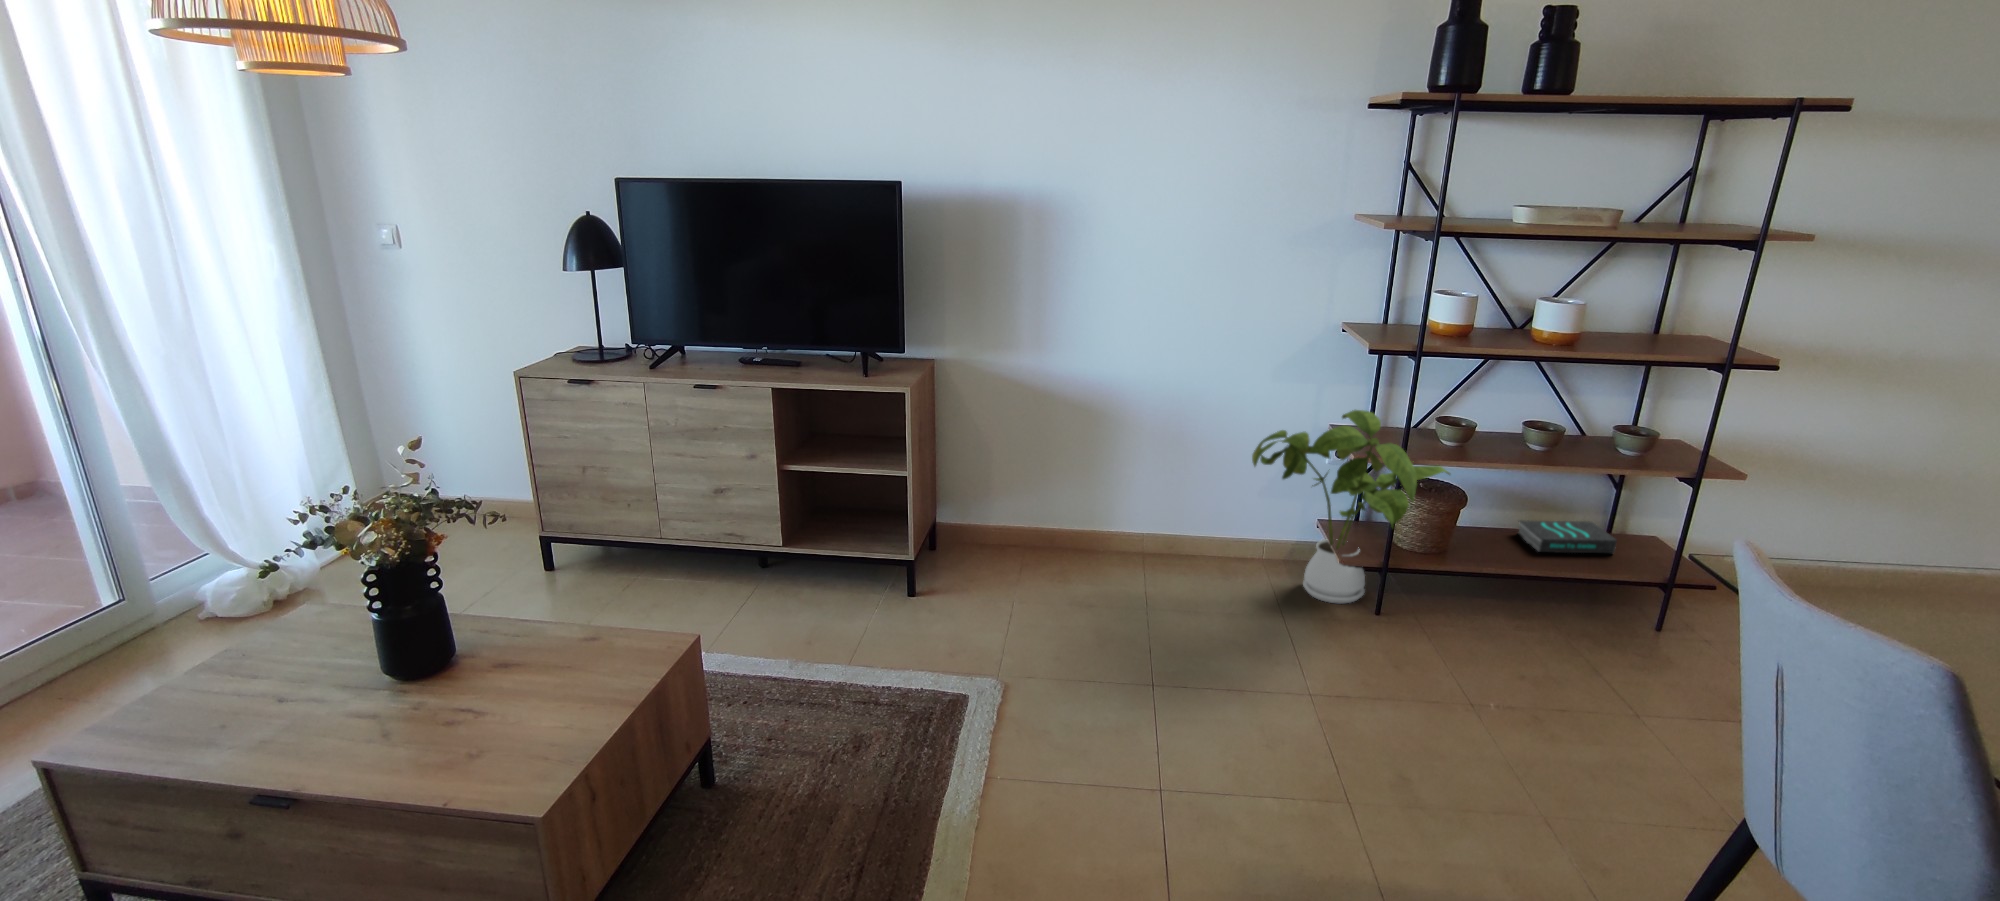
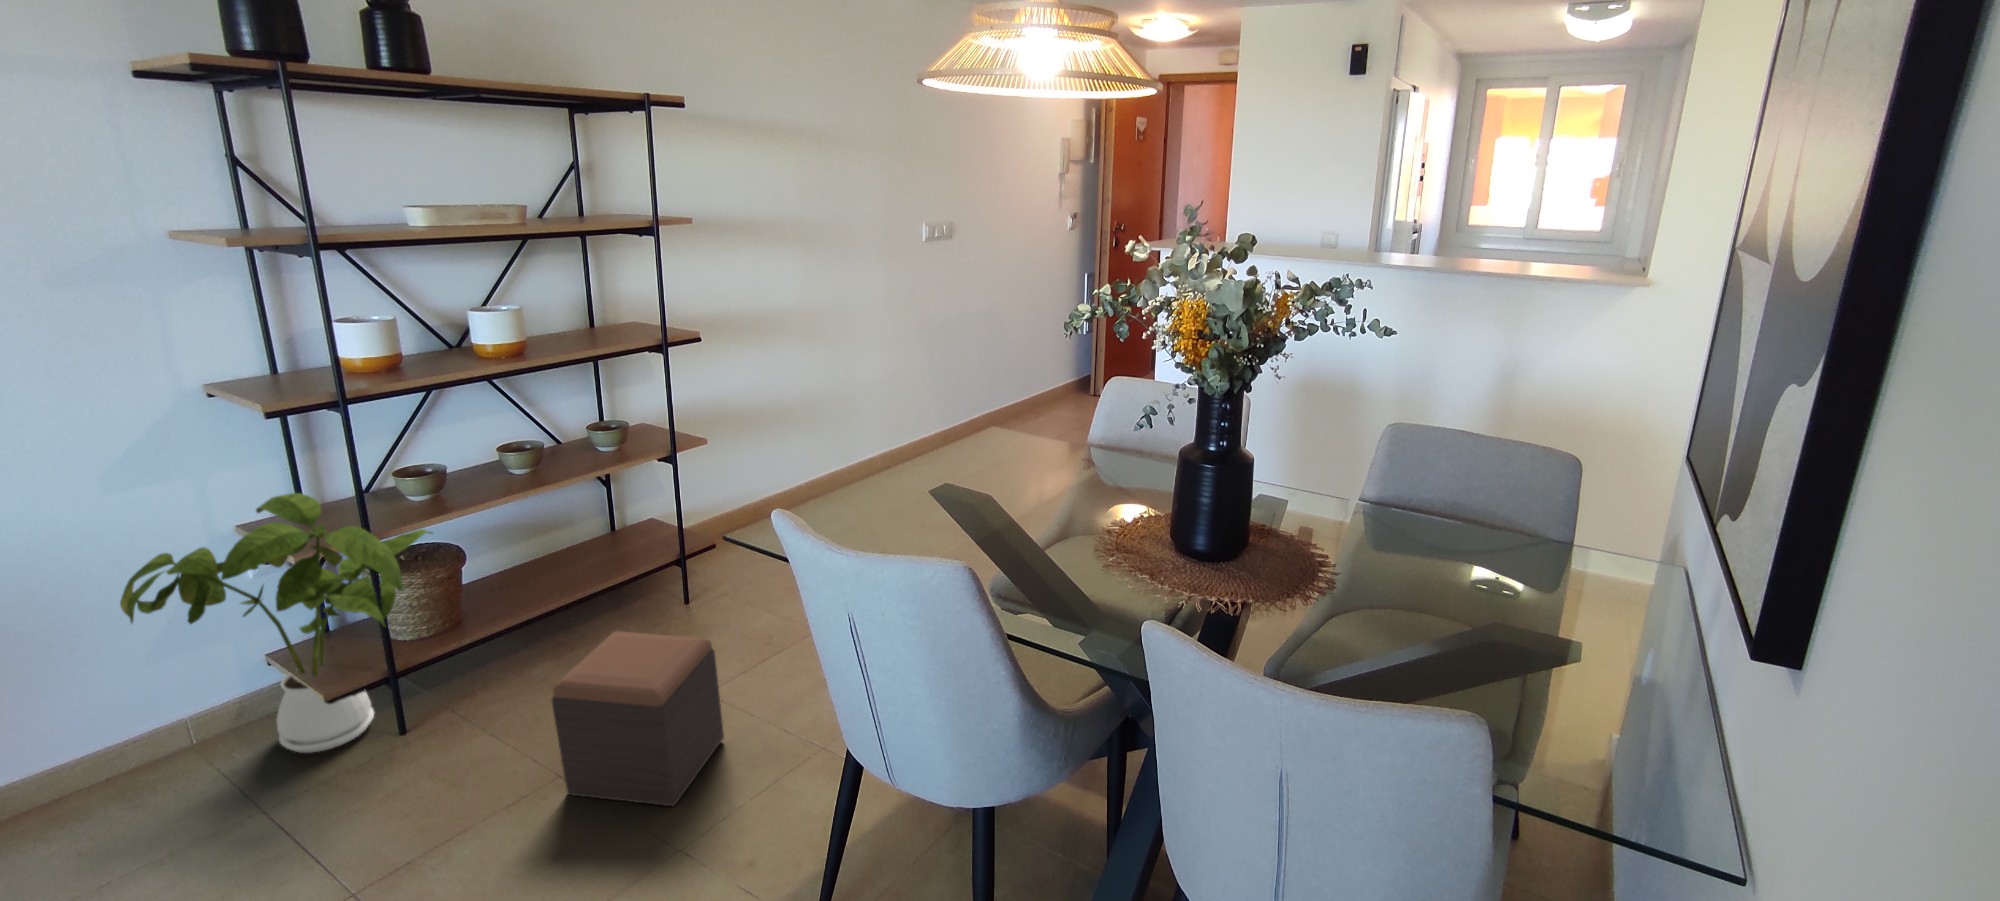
book: present [1518,520,1617,553] -> none [524,528,628,581]
footstool: none [1477,602,1657,767] -> present [552,631,724,806]

